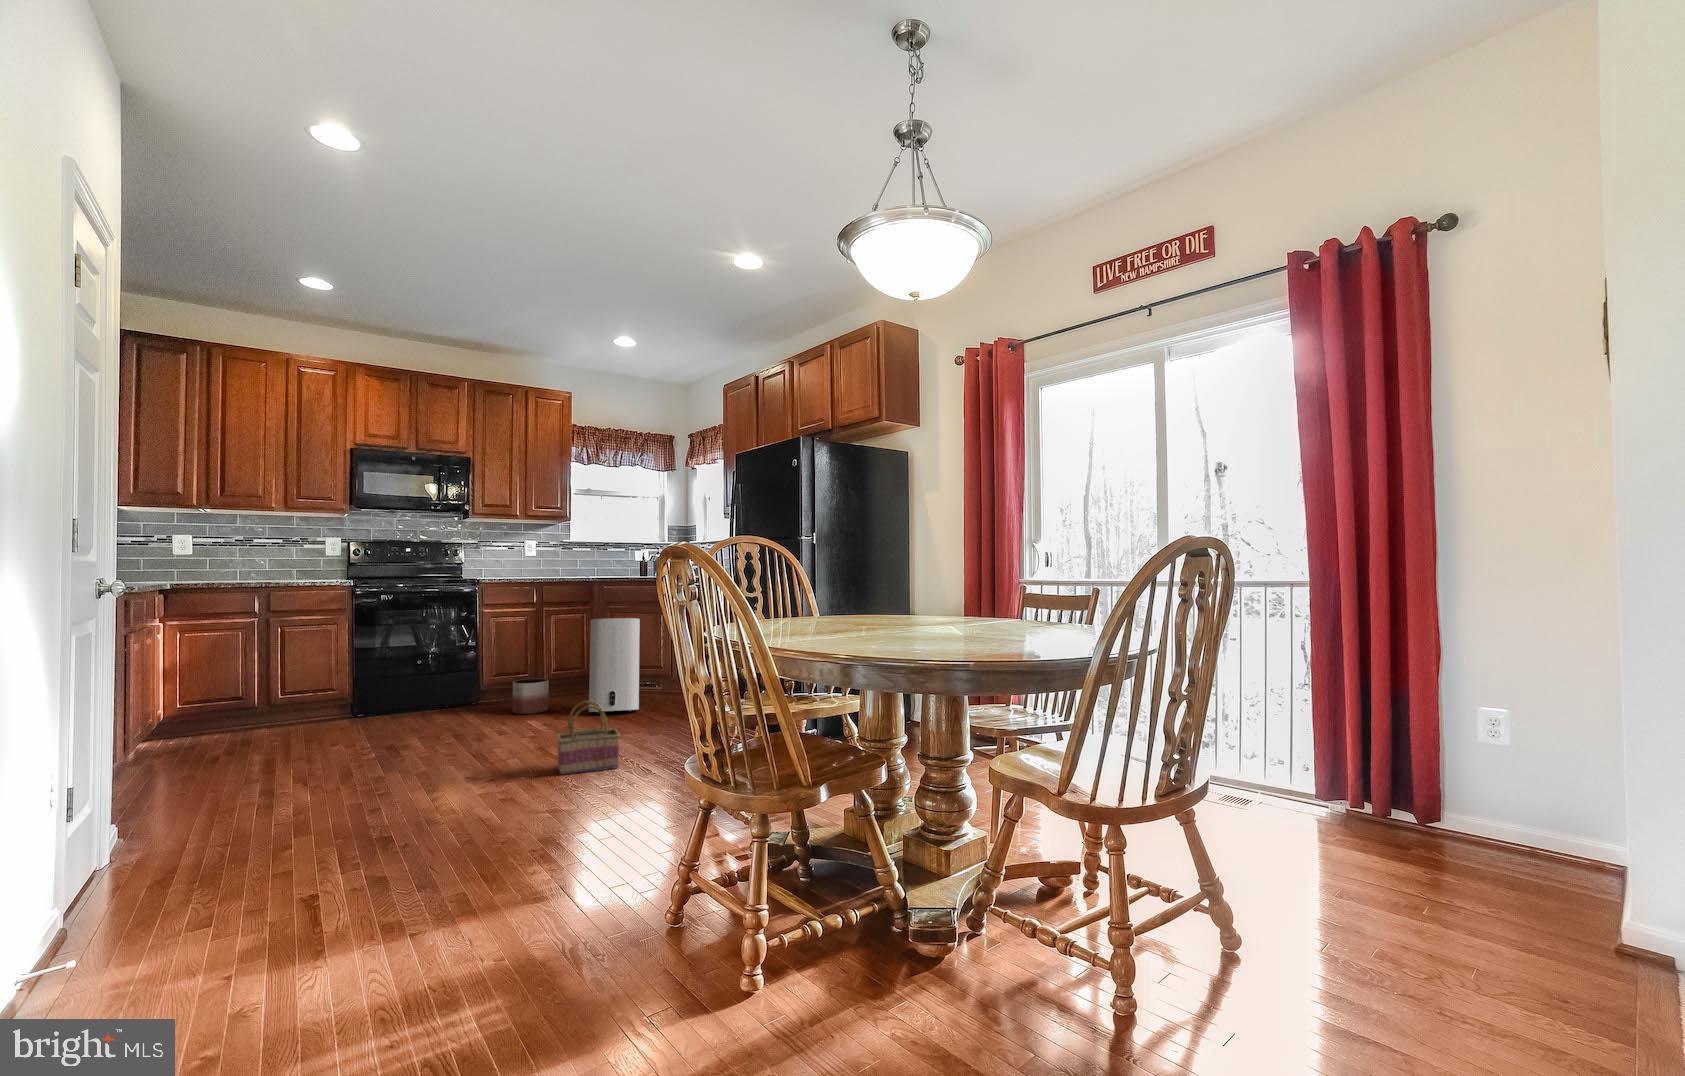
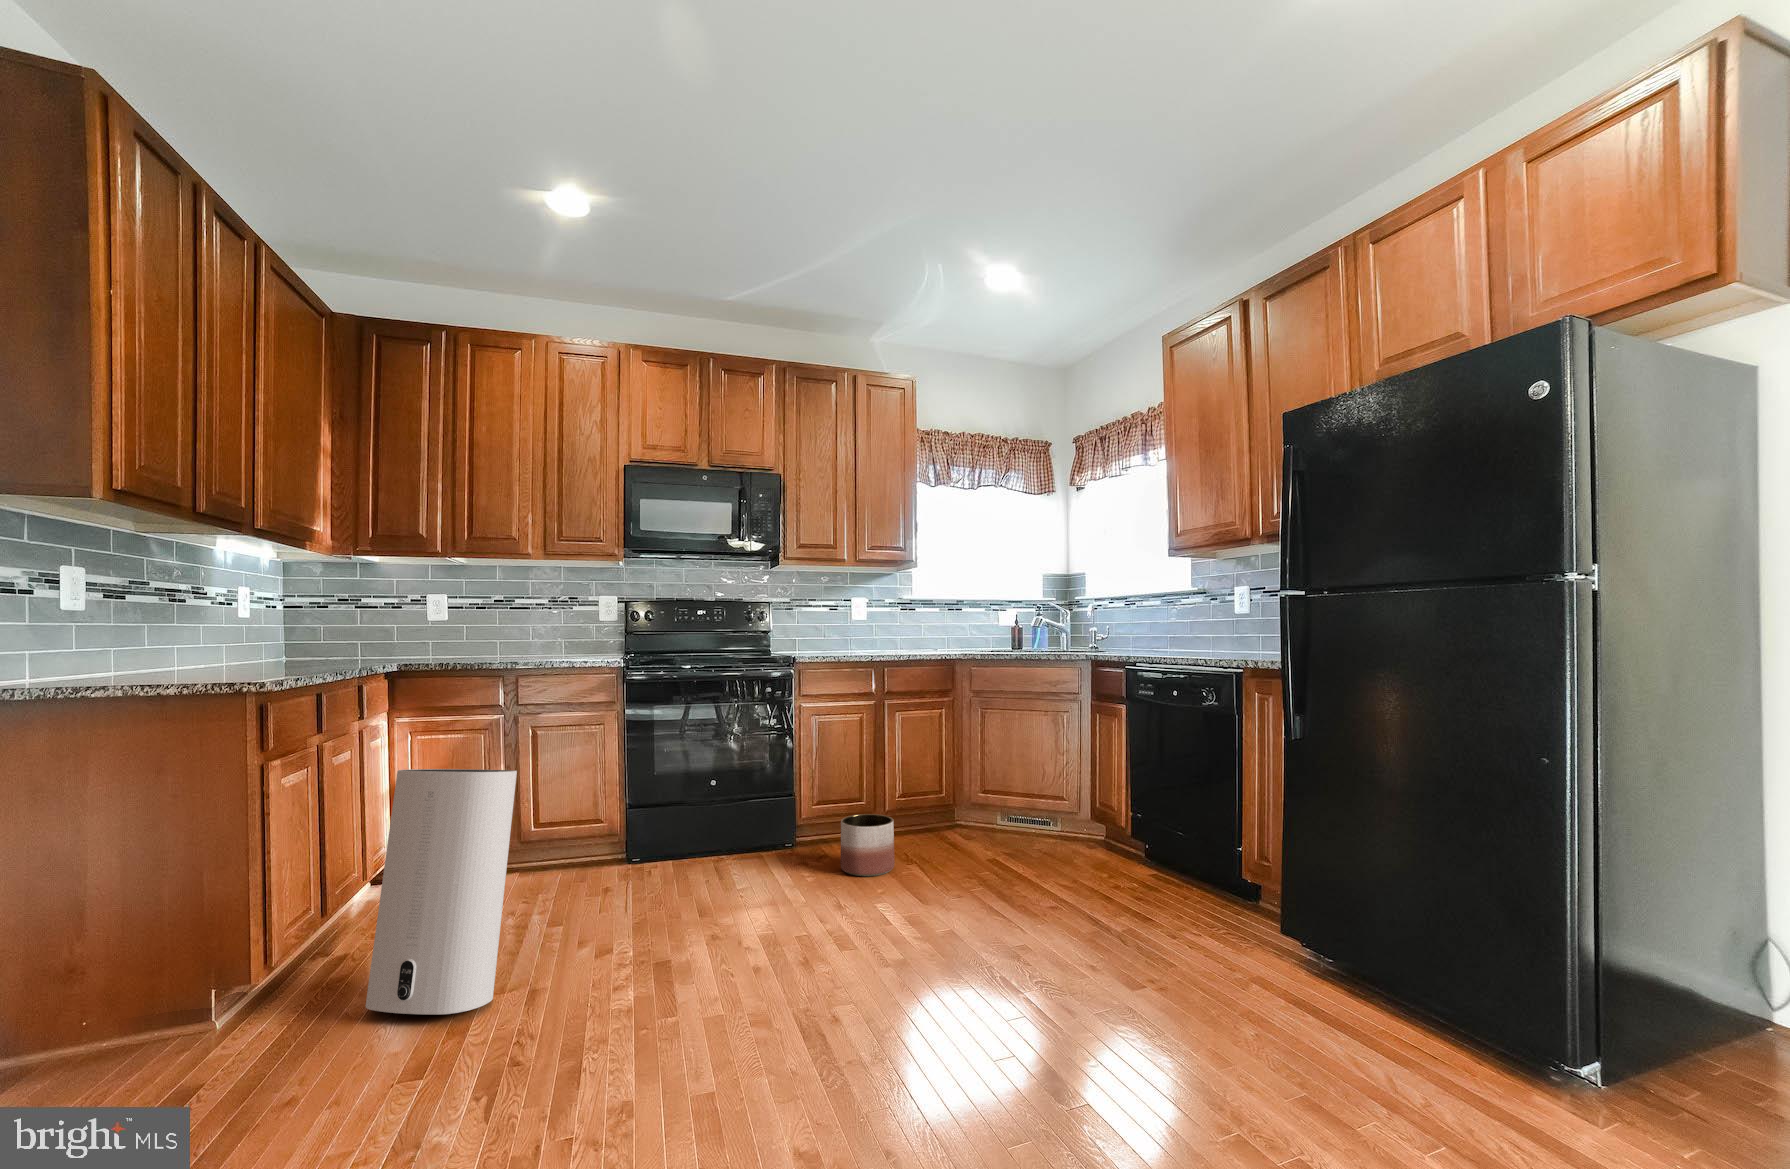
air purifier: present [589,618,640,713] -> present [366,769,517,1015]
basket: present [557,701,620,775] -> none [940,947,1084,1138]

